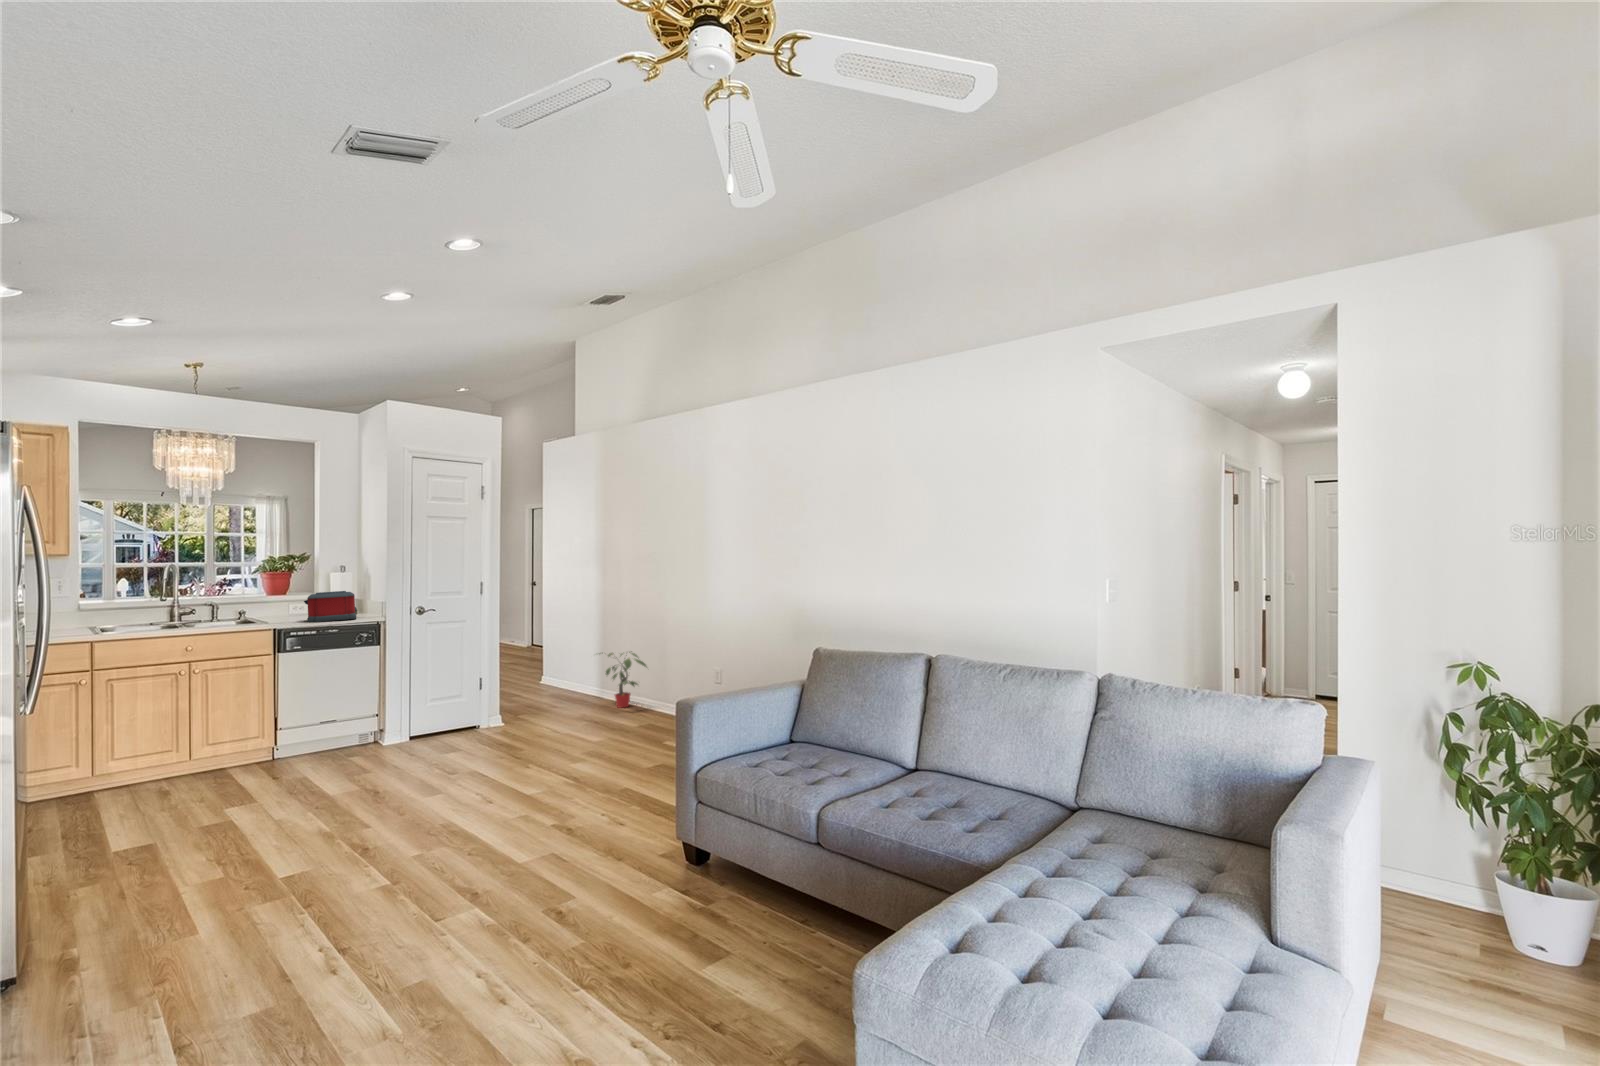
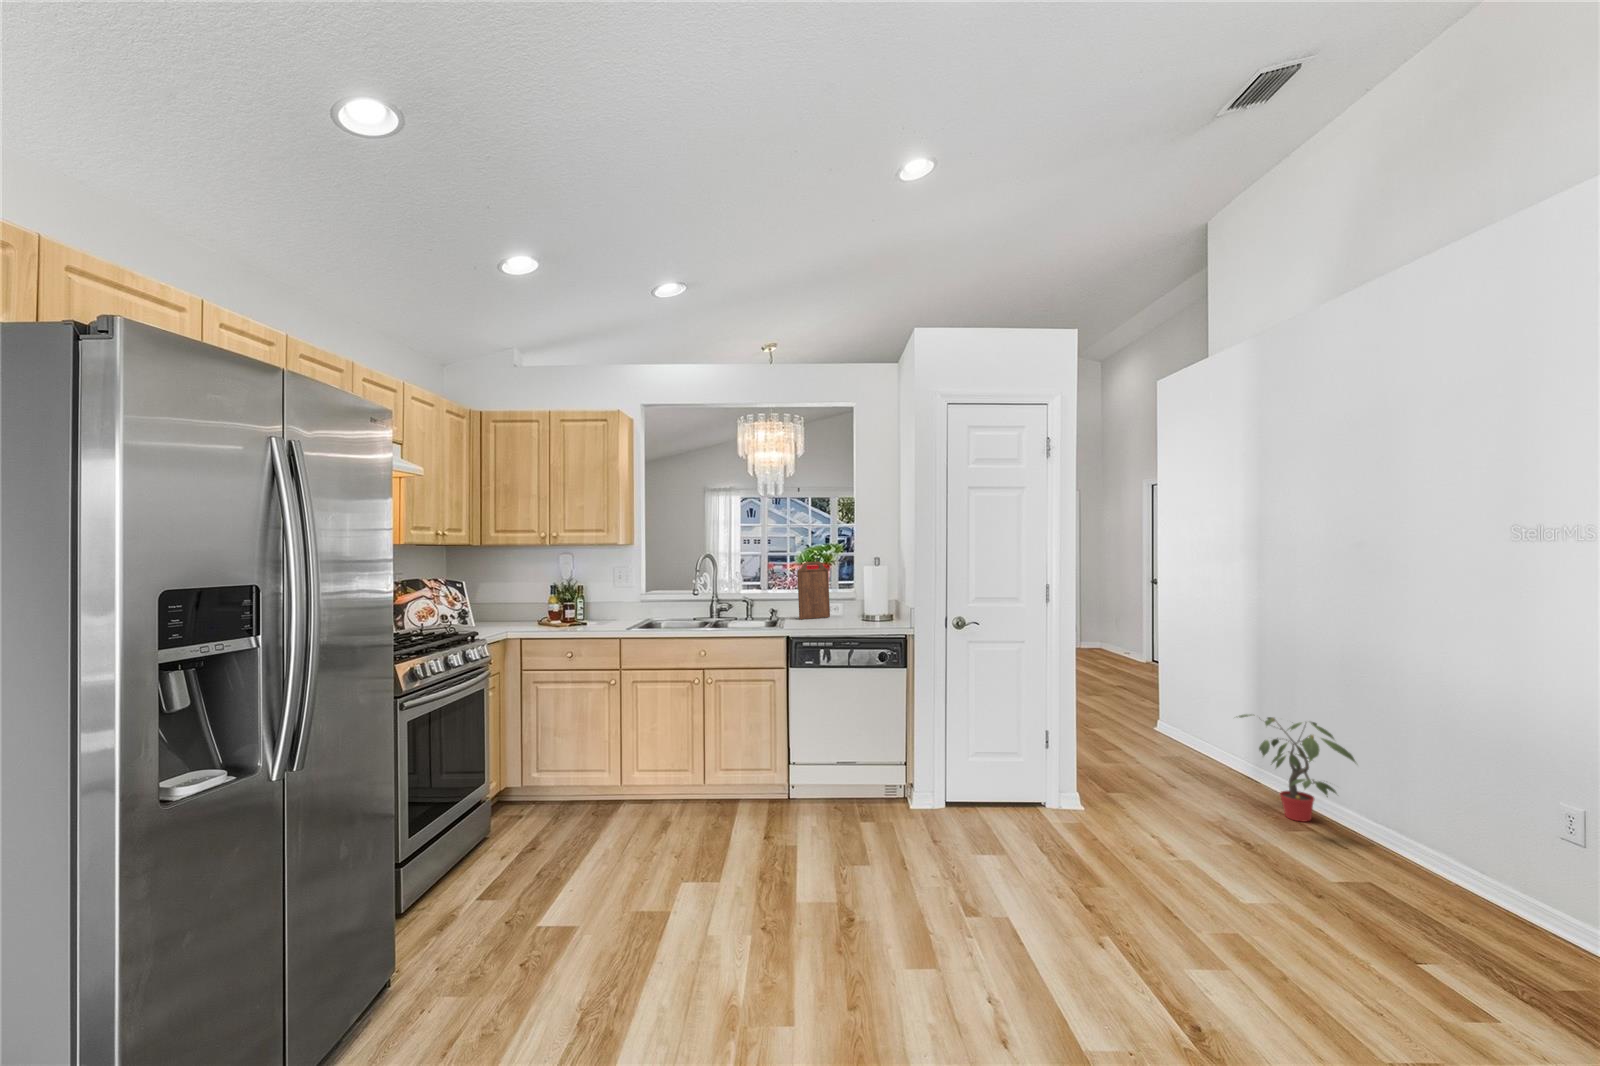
cutting board: none [267,569,297,618] -> present [797,562,830,619]
toaster: present [304,591,357,622] -> none [823,592,881,631]

